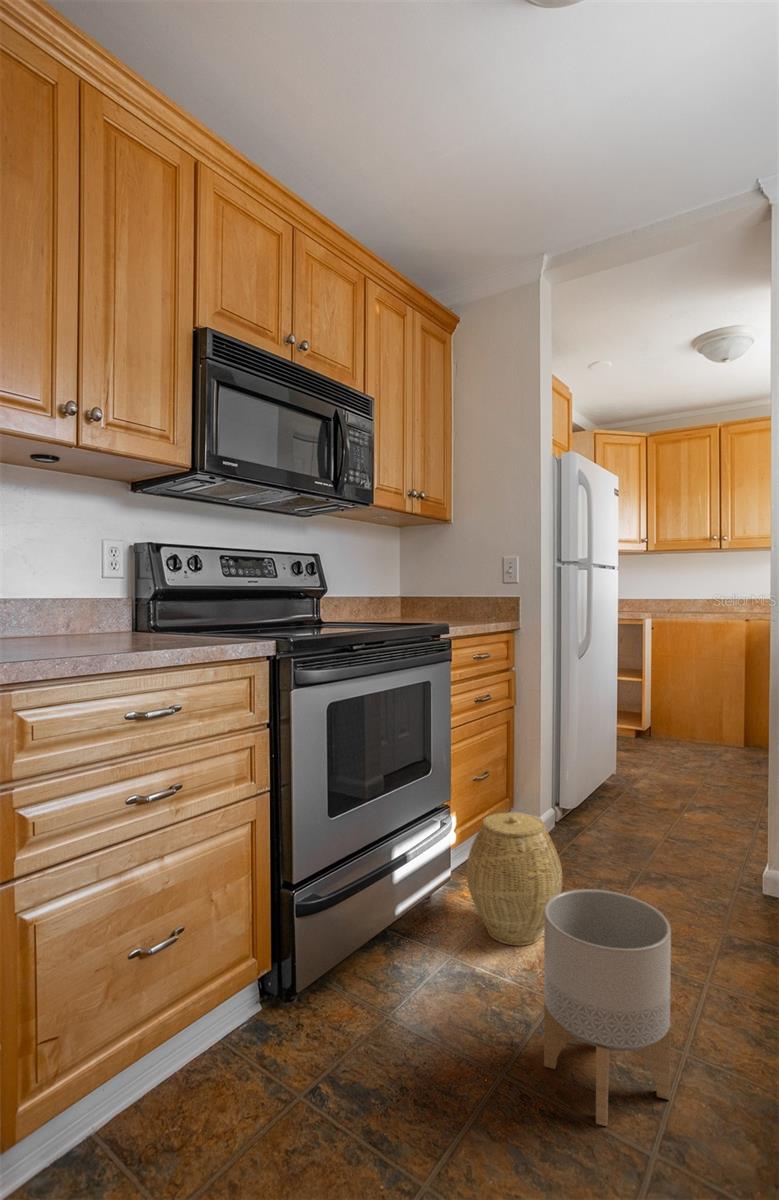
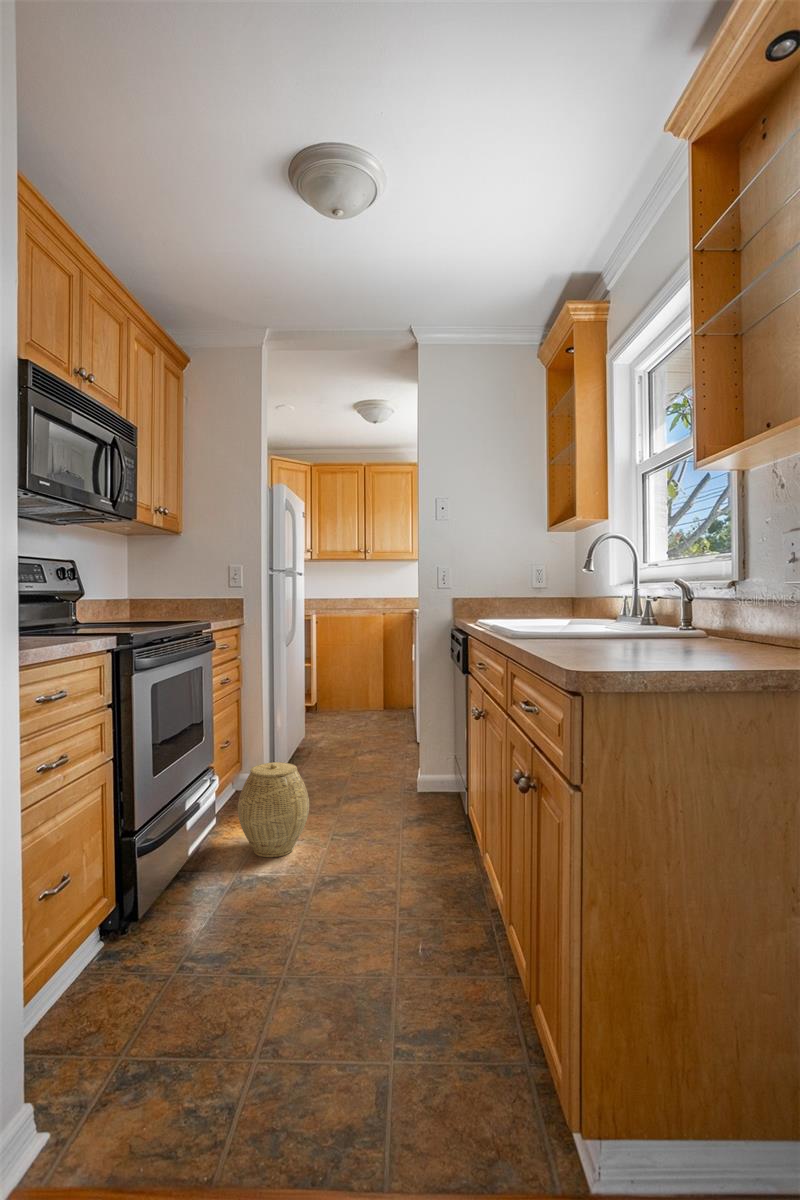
planter: present [544,889,671,1126] -> none [327,790,402,922]

